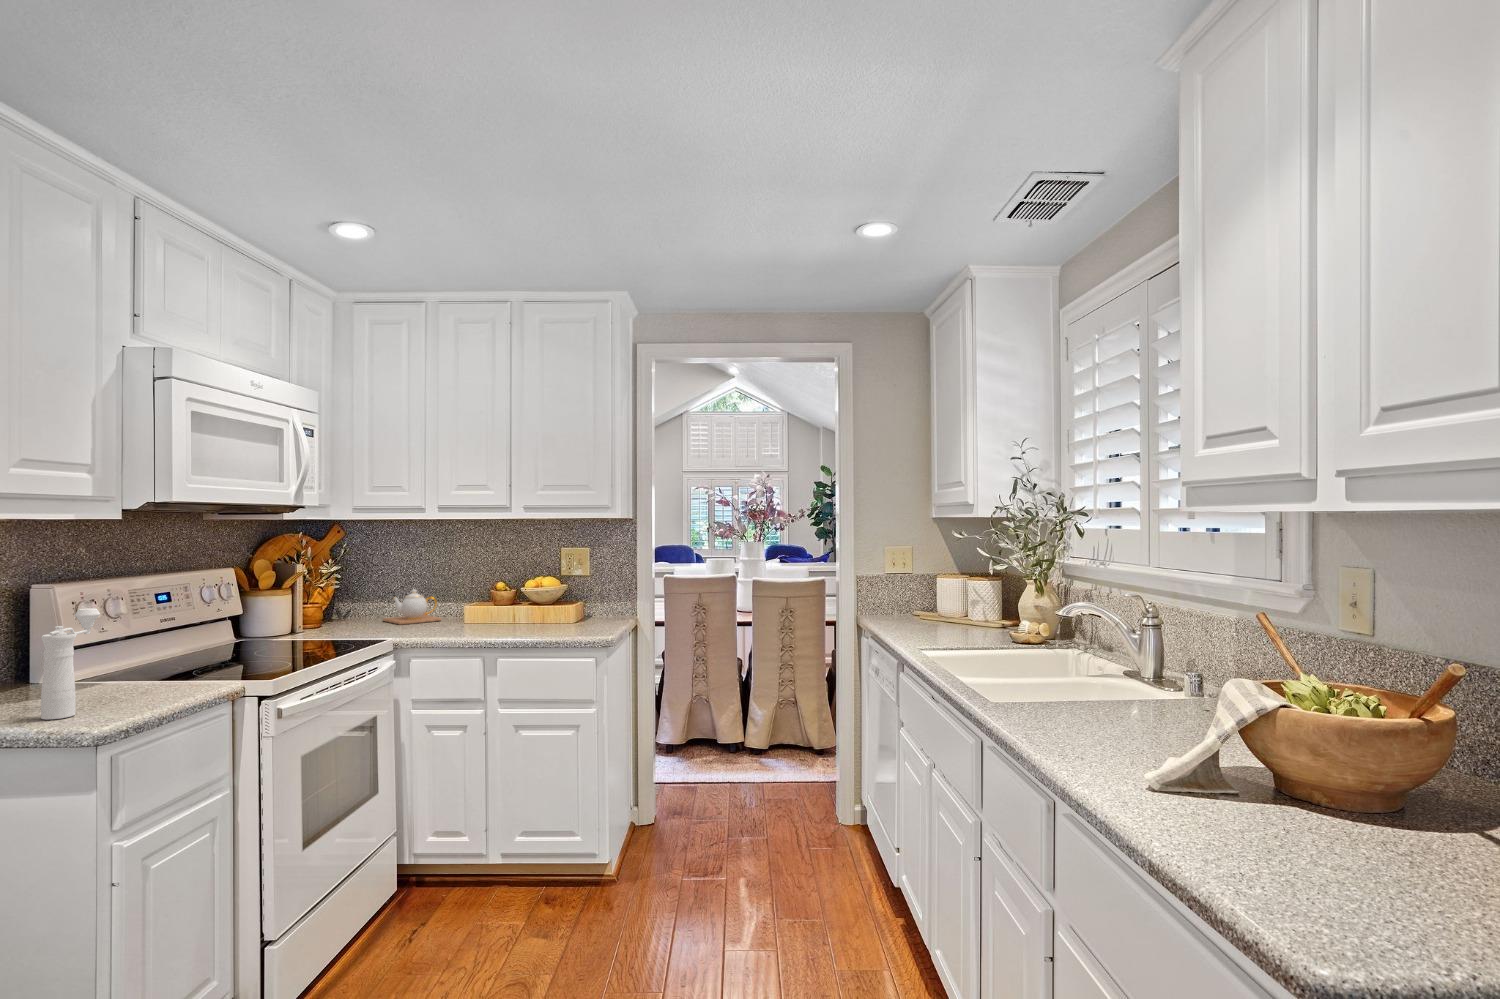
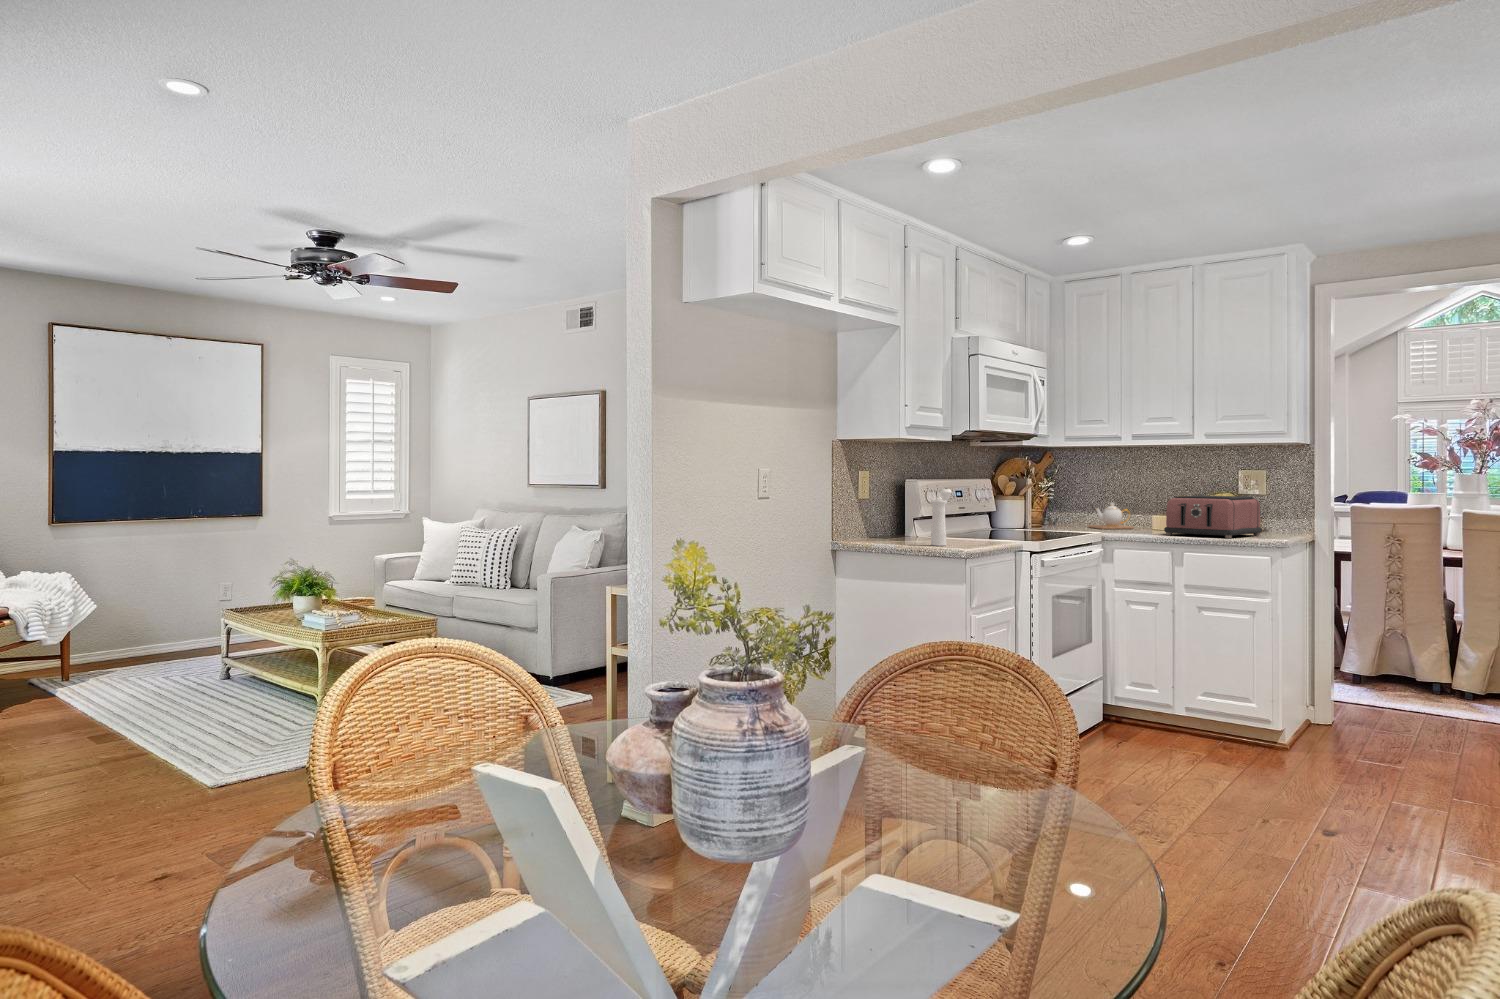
toaster: none [474,580,585,637] -> present [1164,496,1262,538]

